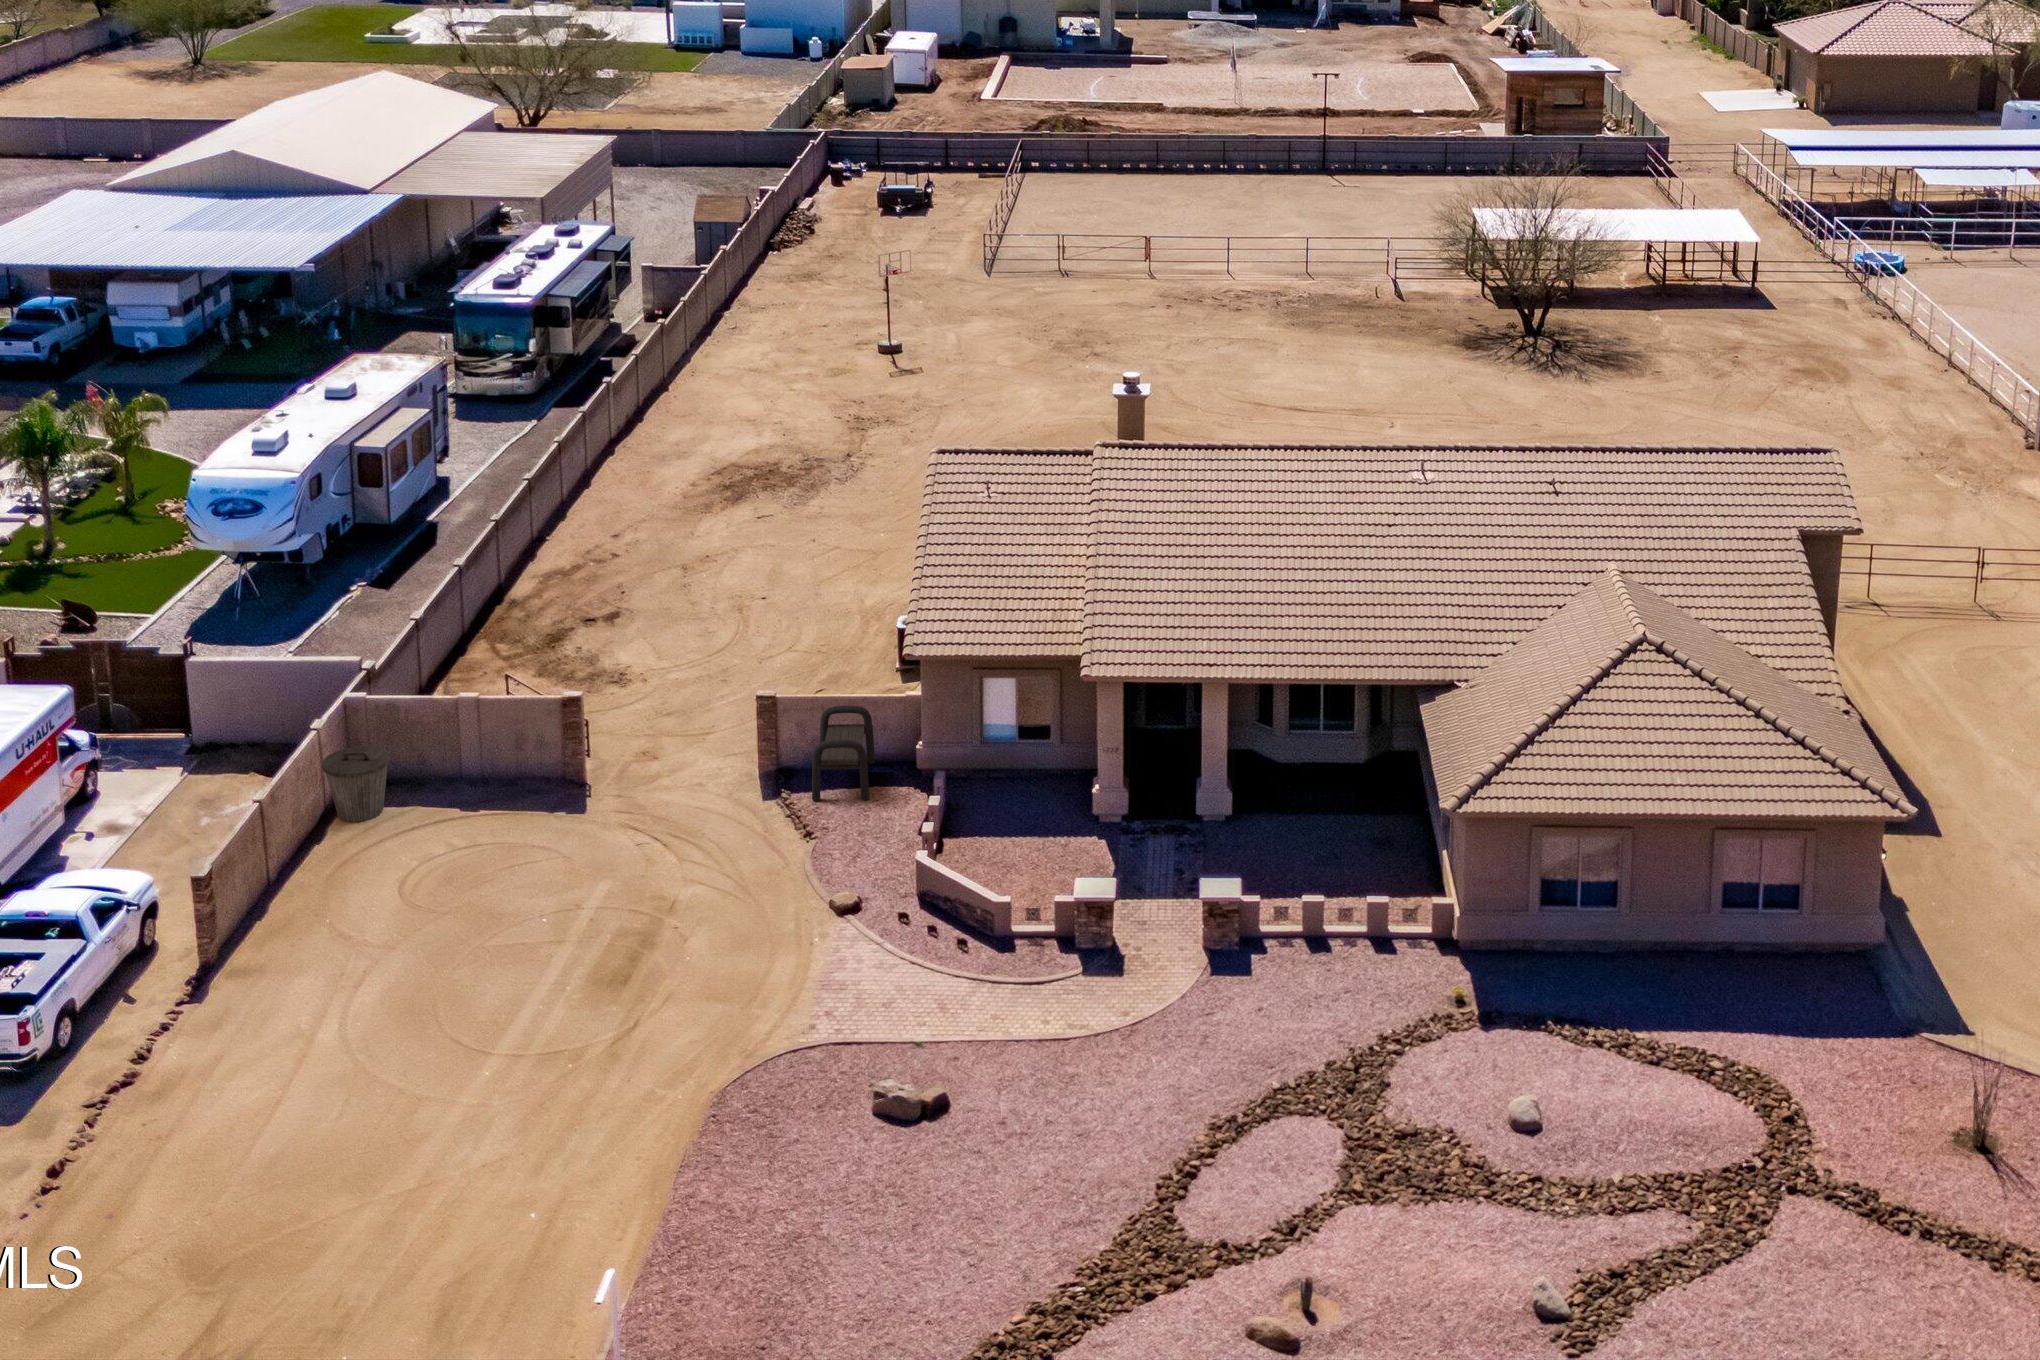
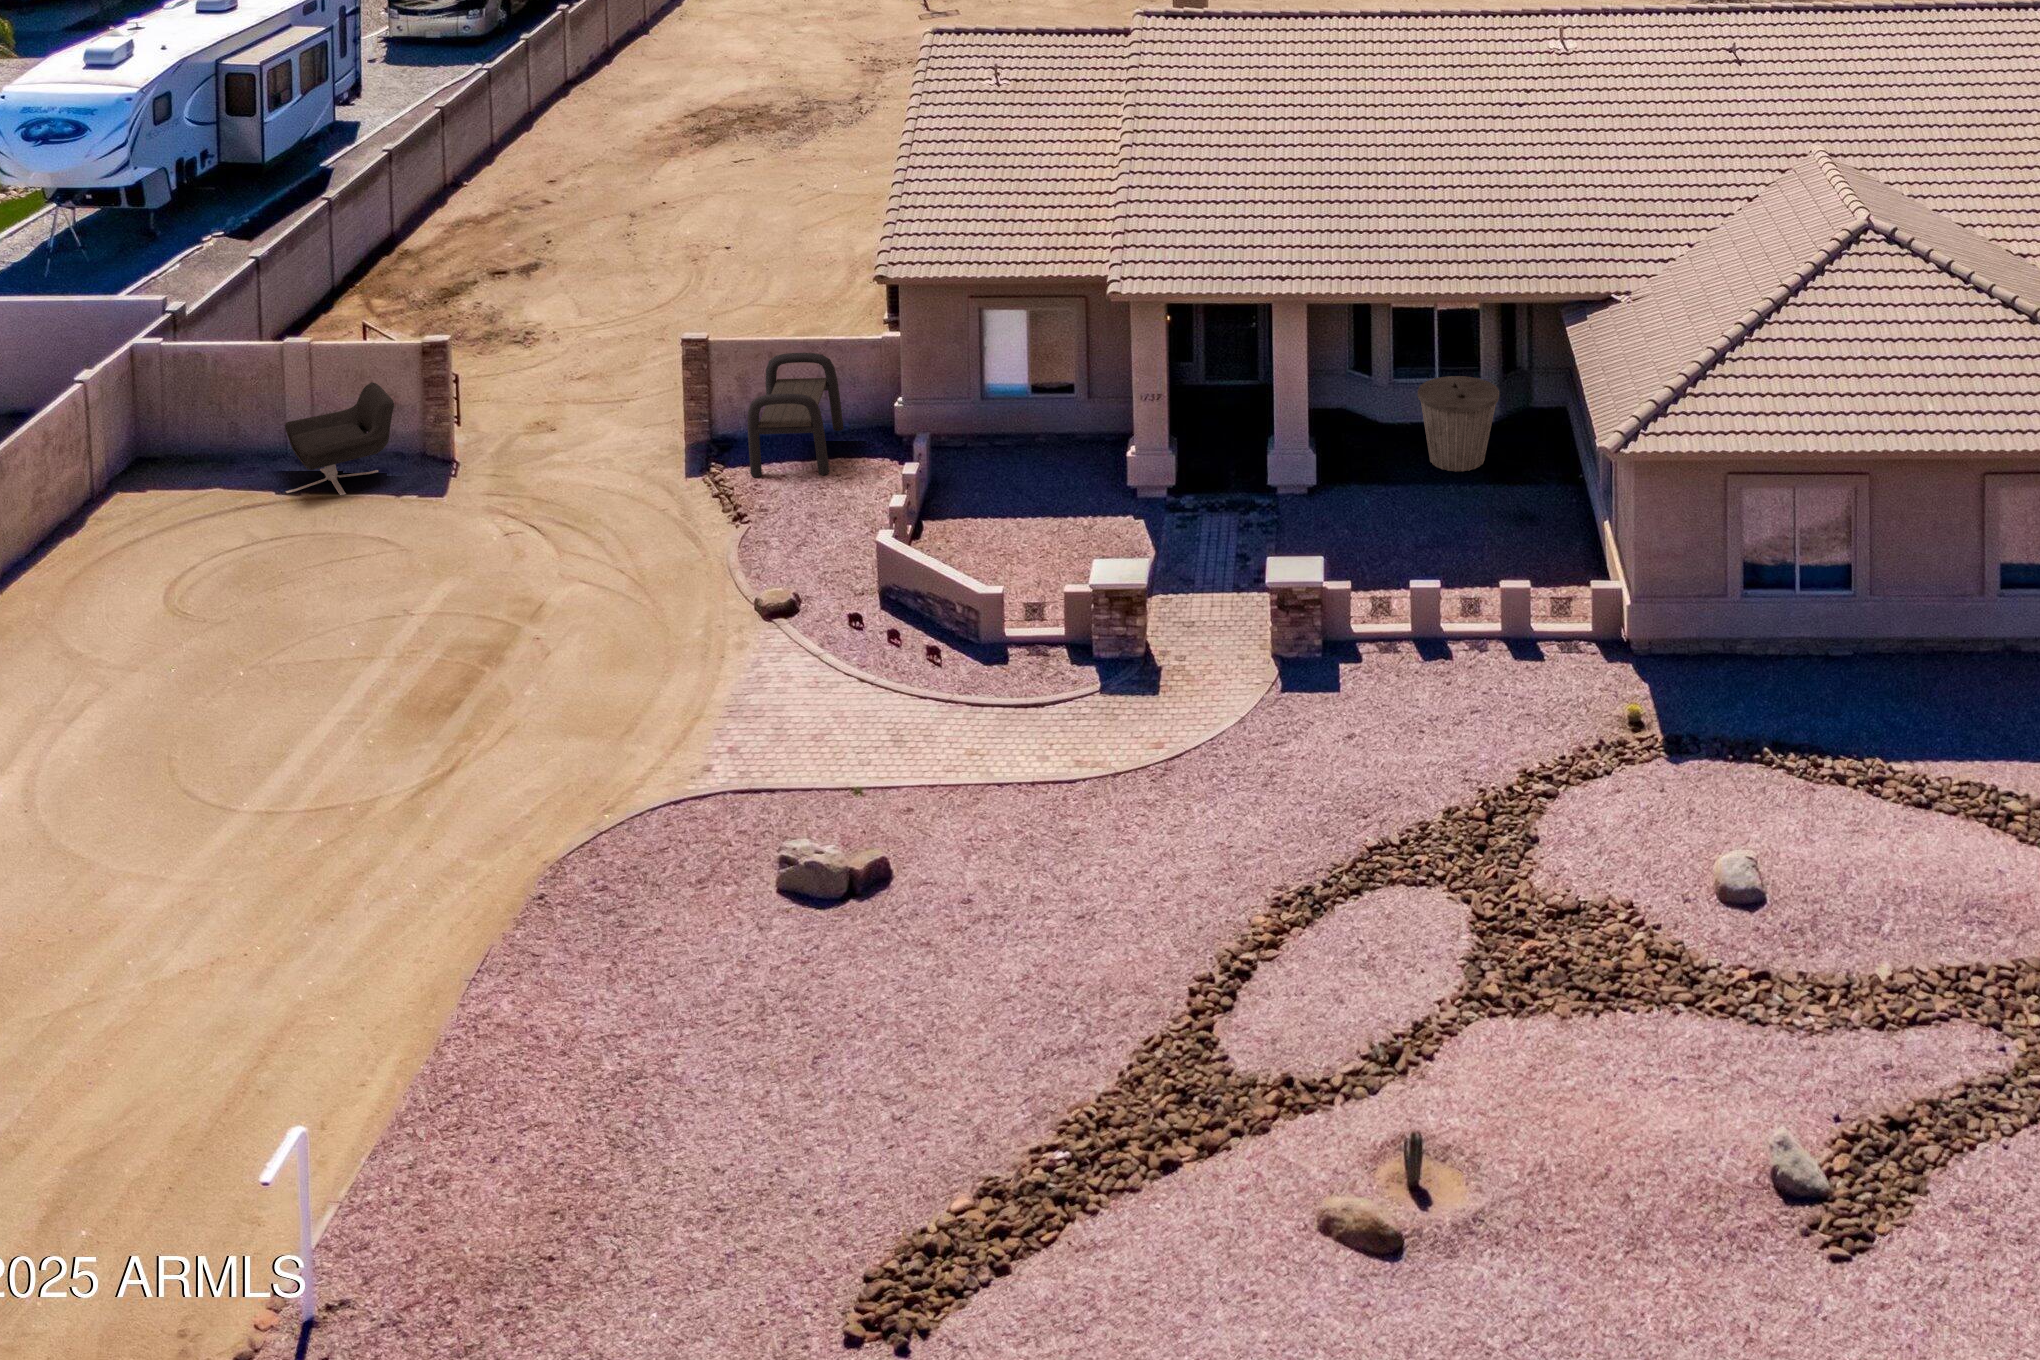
lounge chair: none [478,726,559,811] -> present [285,382,394,495]
trash can: present [322,746,390,822] -> present [1418,376,1499,472]

